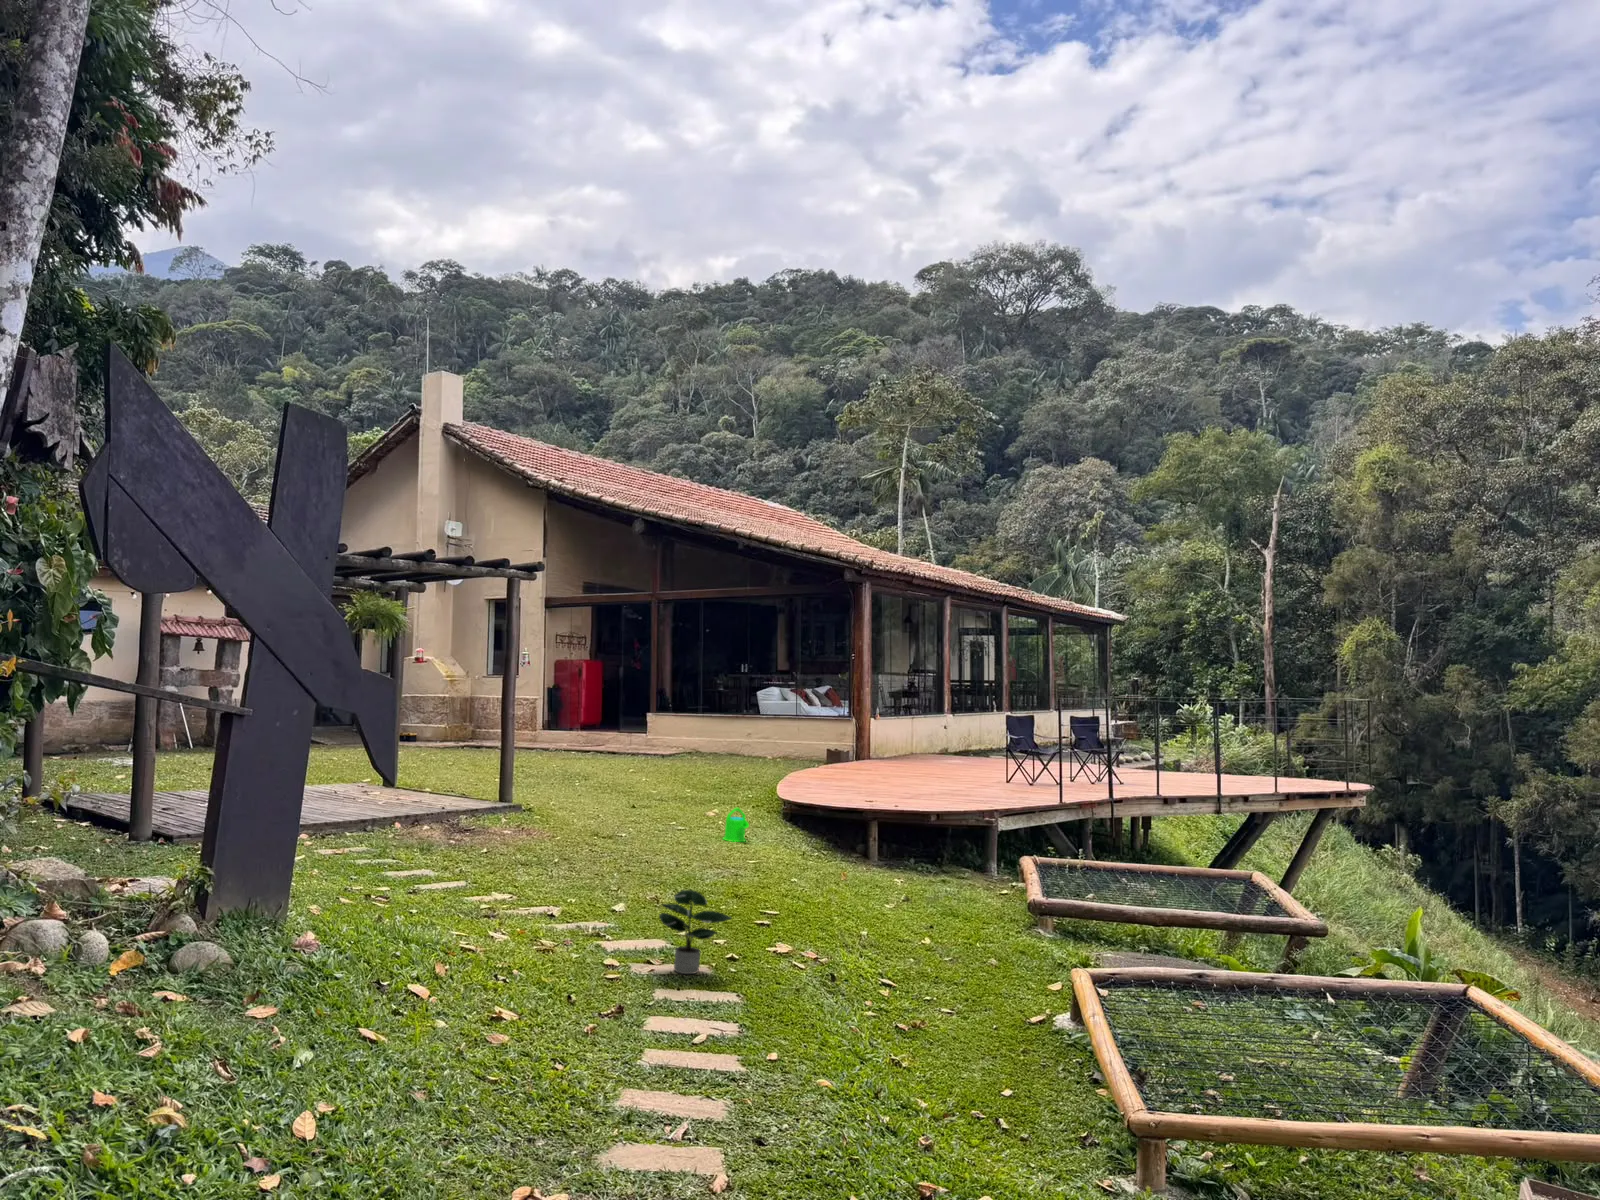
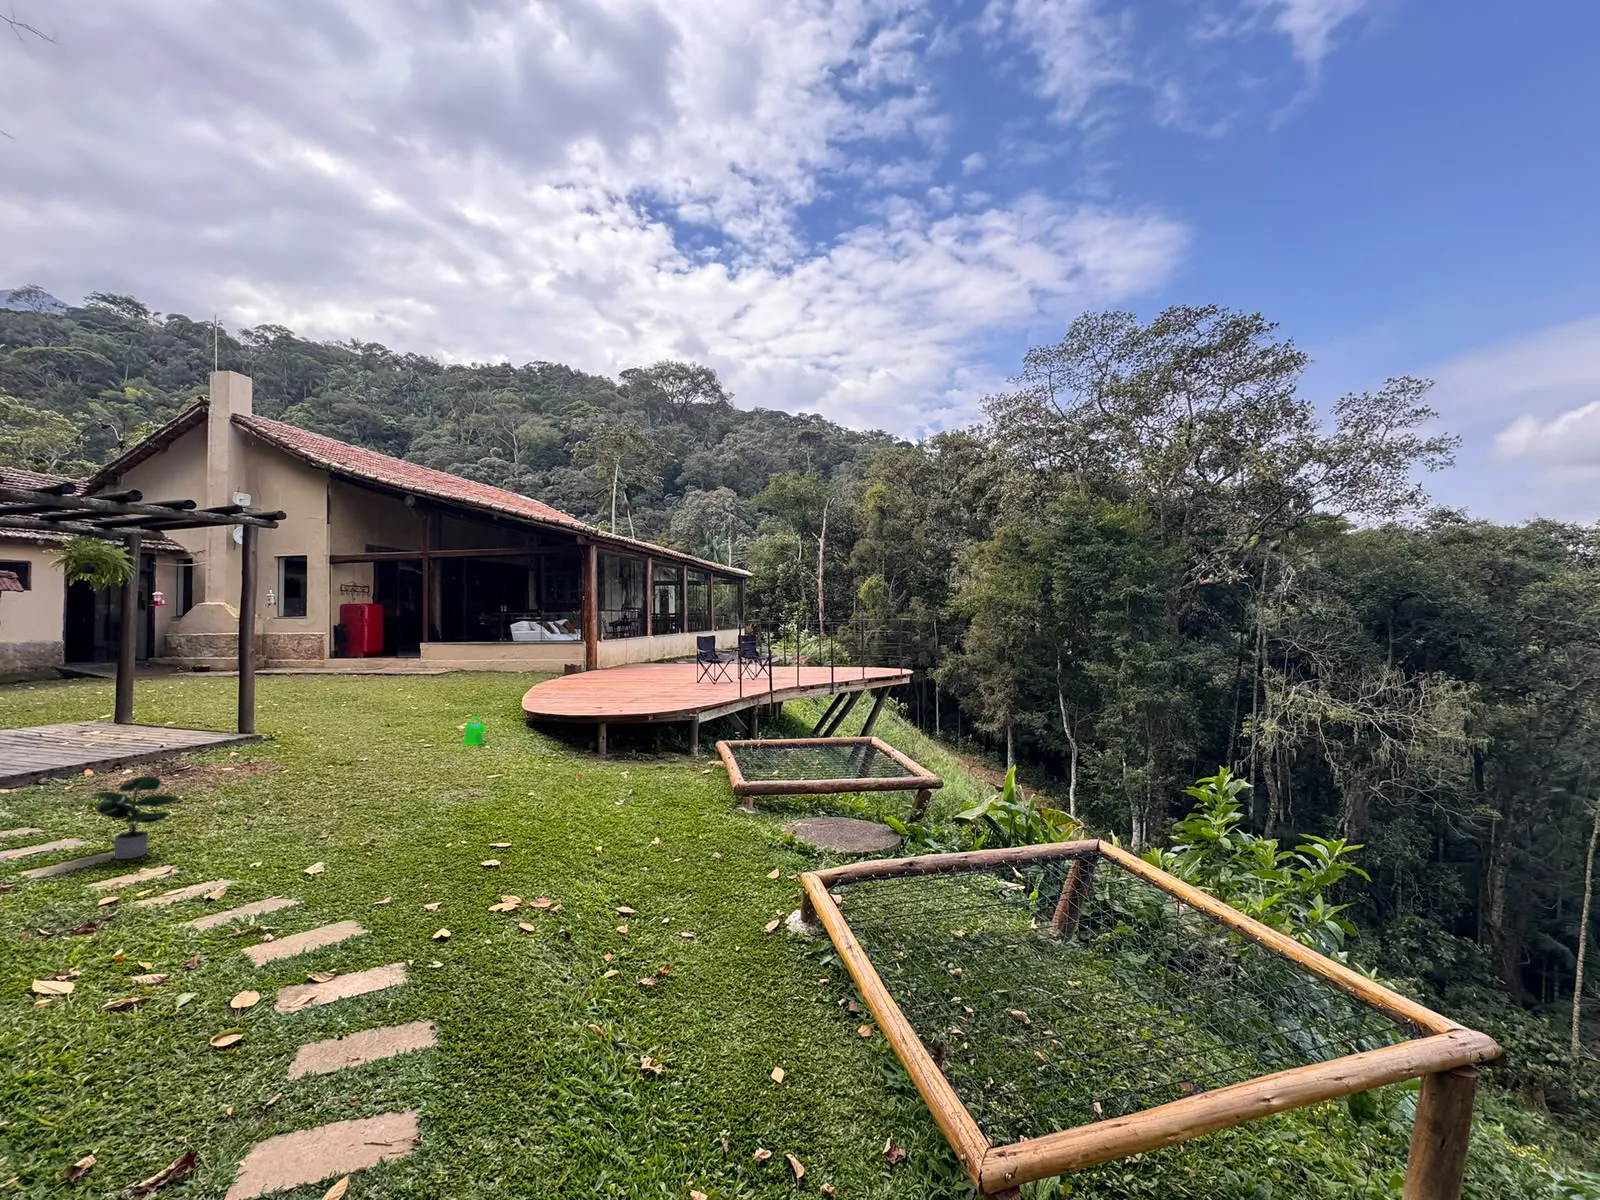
potted plant: present [659,890,731,974] -> present [92,776,182,859]

